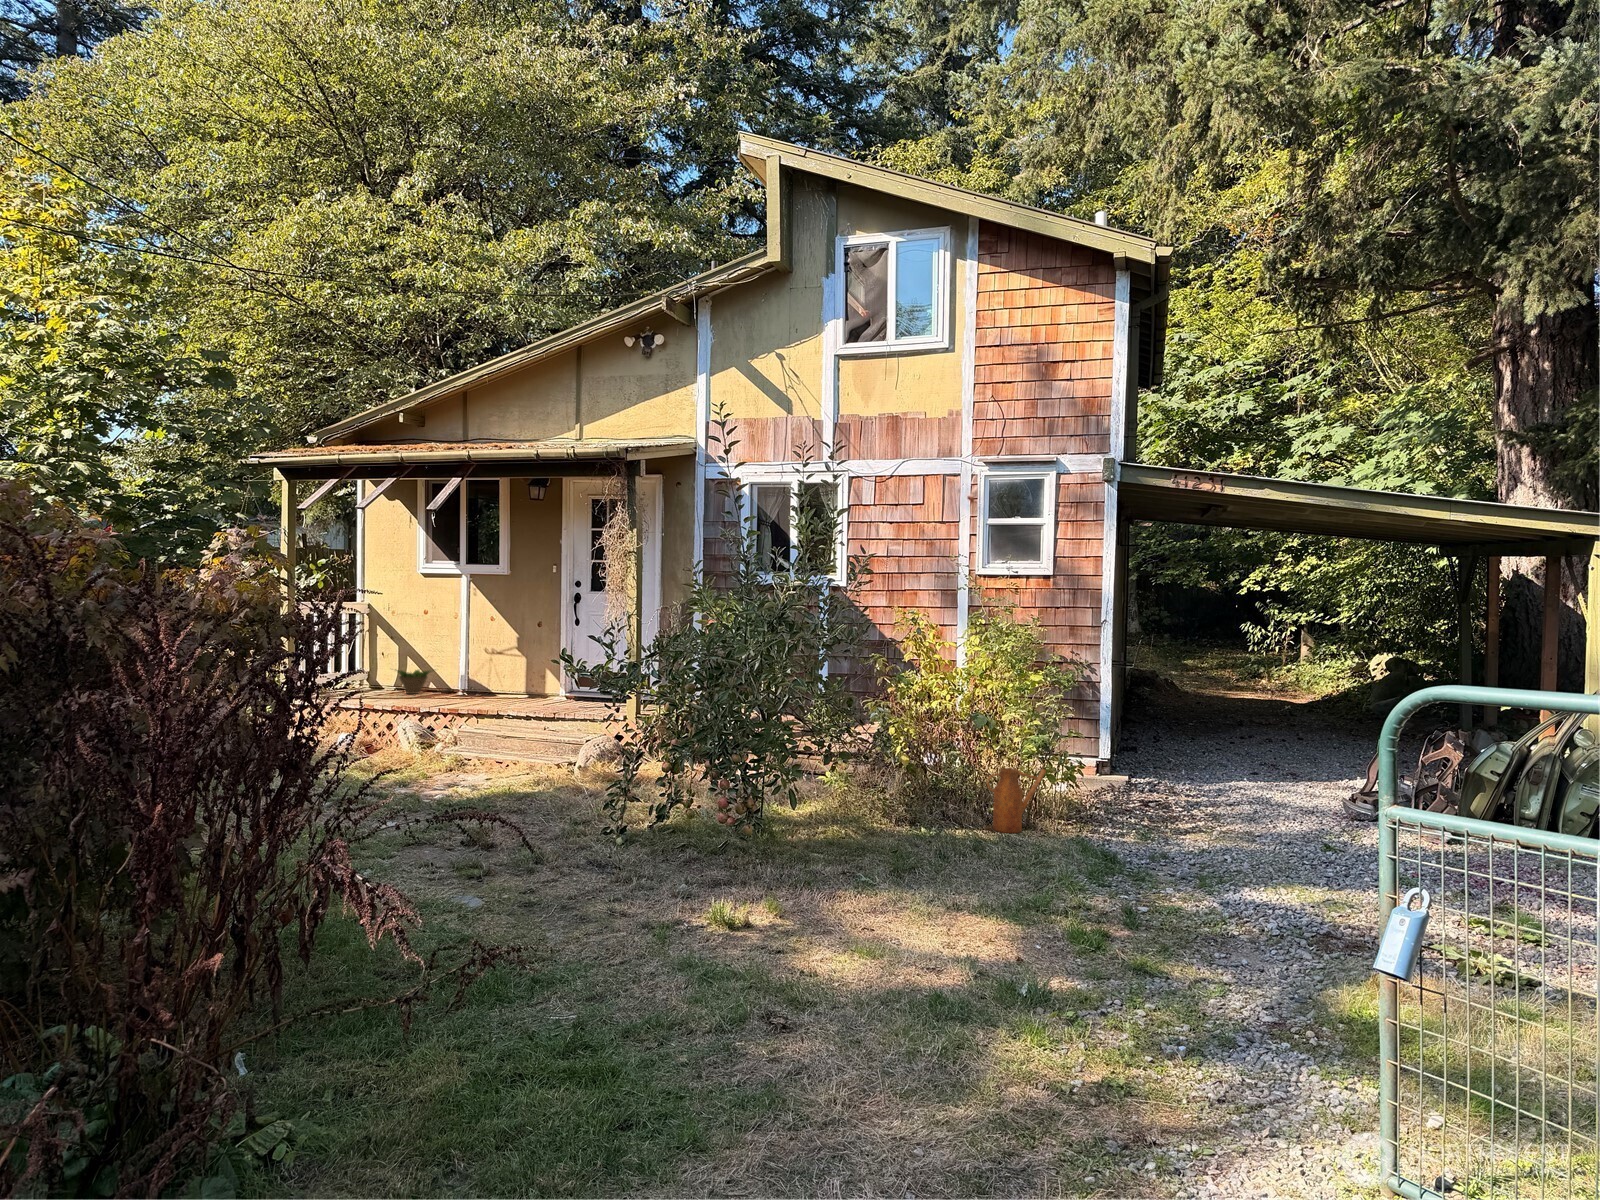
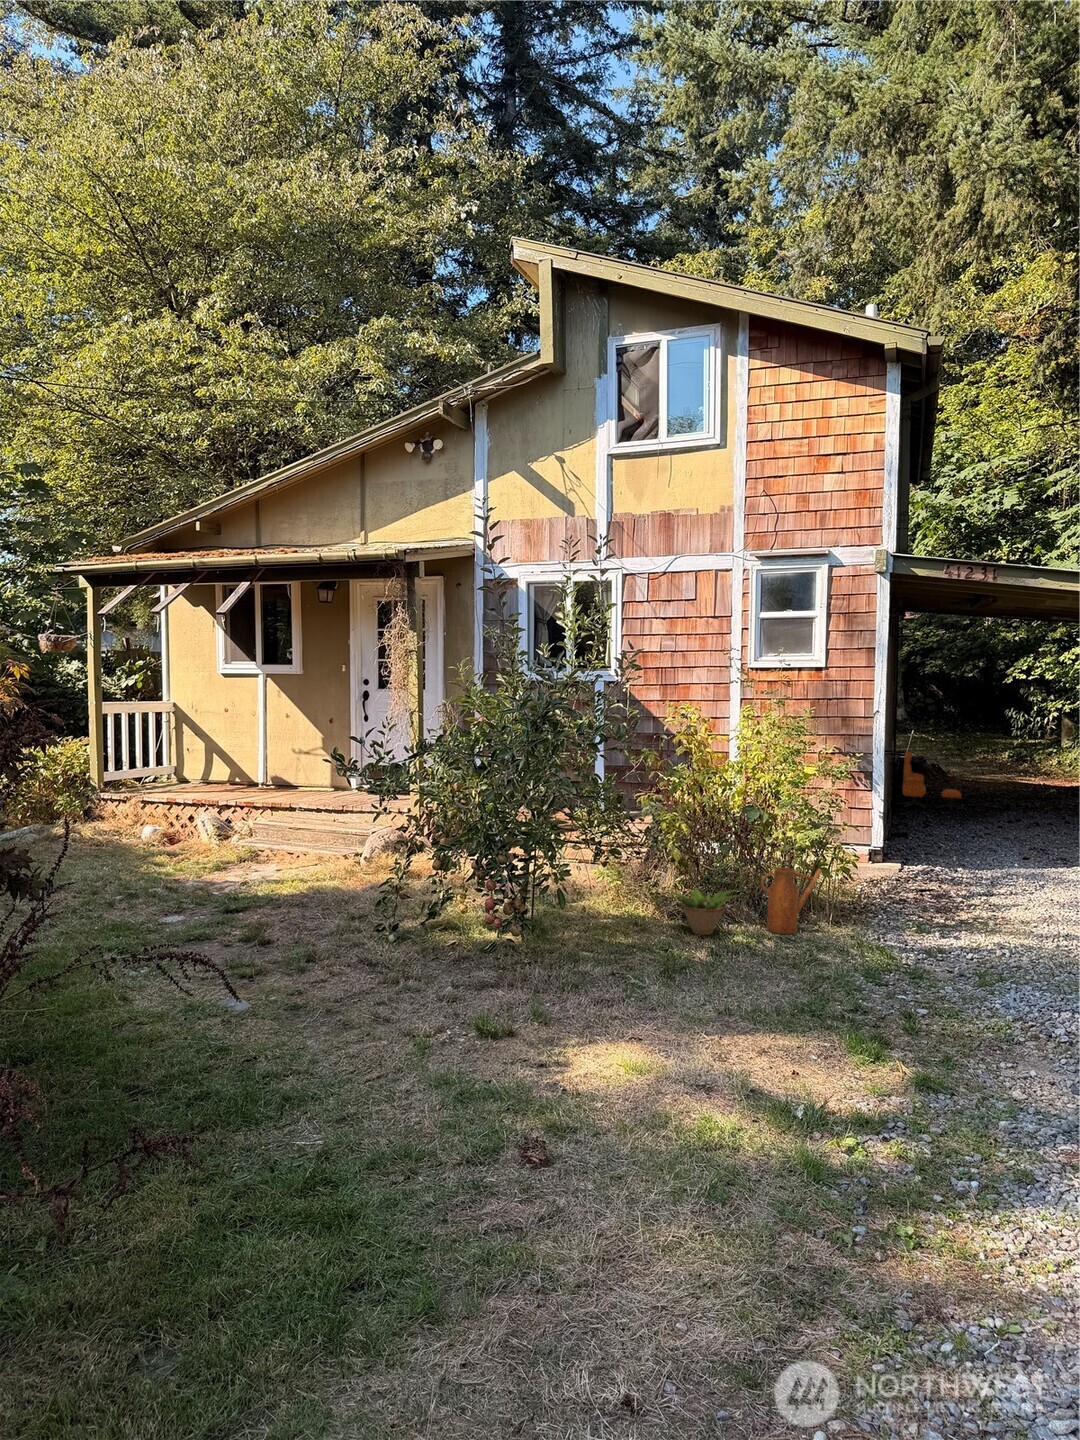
lounge chair: none [1130,665,1200,725] -> present [901,752,964,810]
decorative plant: present [397,670,430,694] -> present [670,888,738,935]

